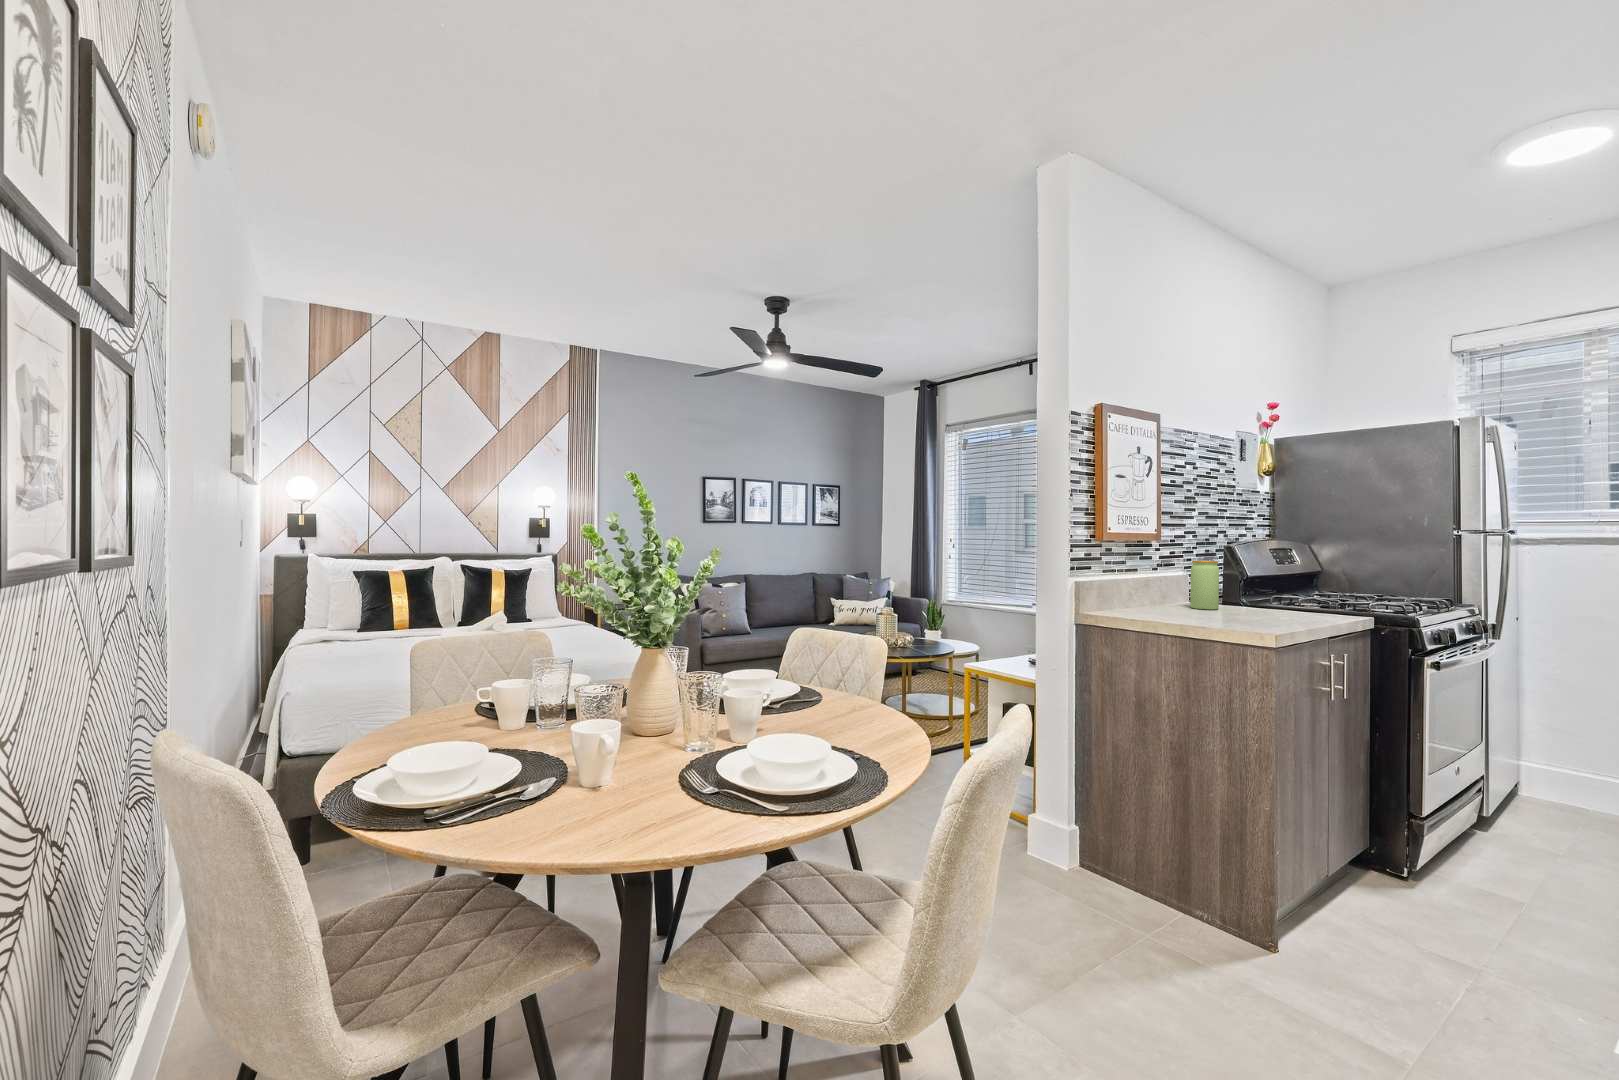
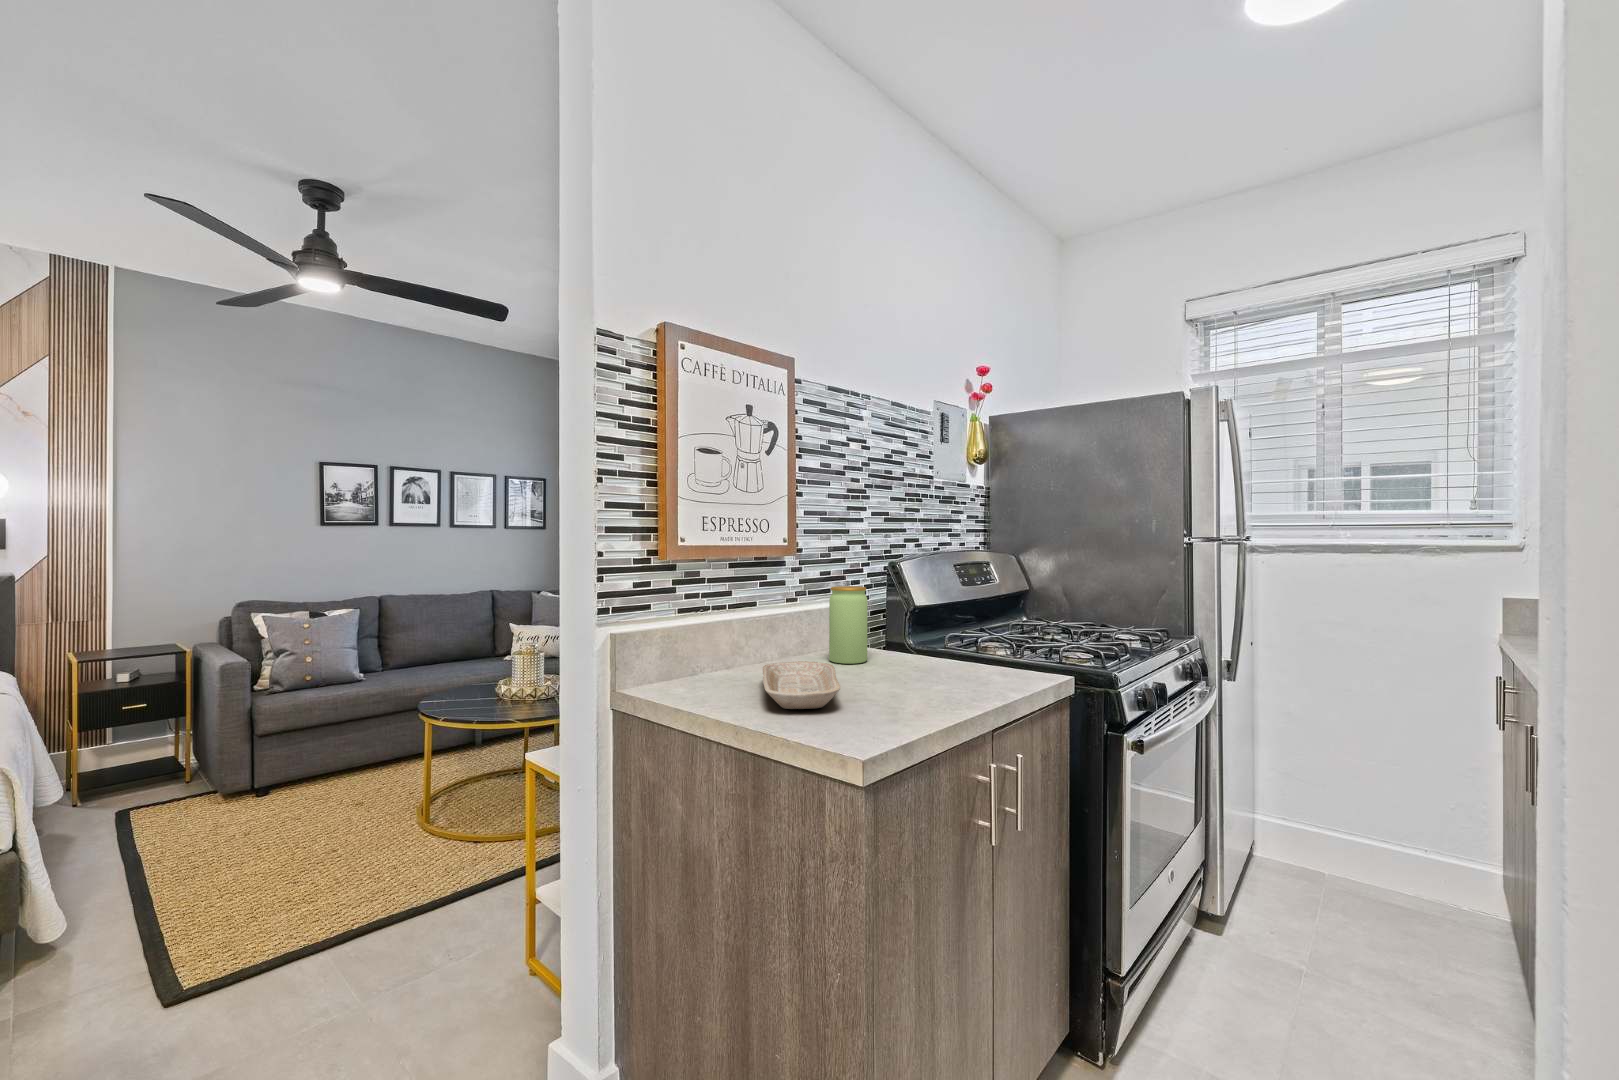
tray: none [1167,604,1241,624] -> present [763,661,840,709]

